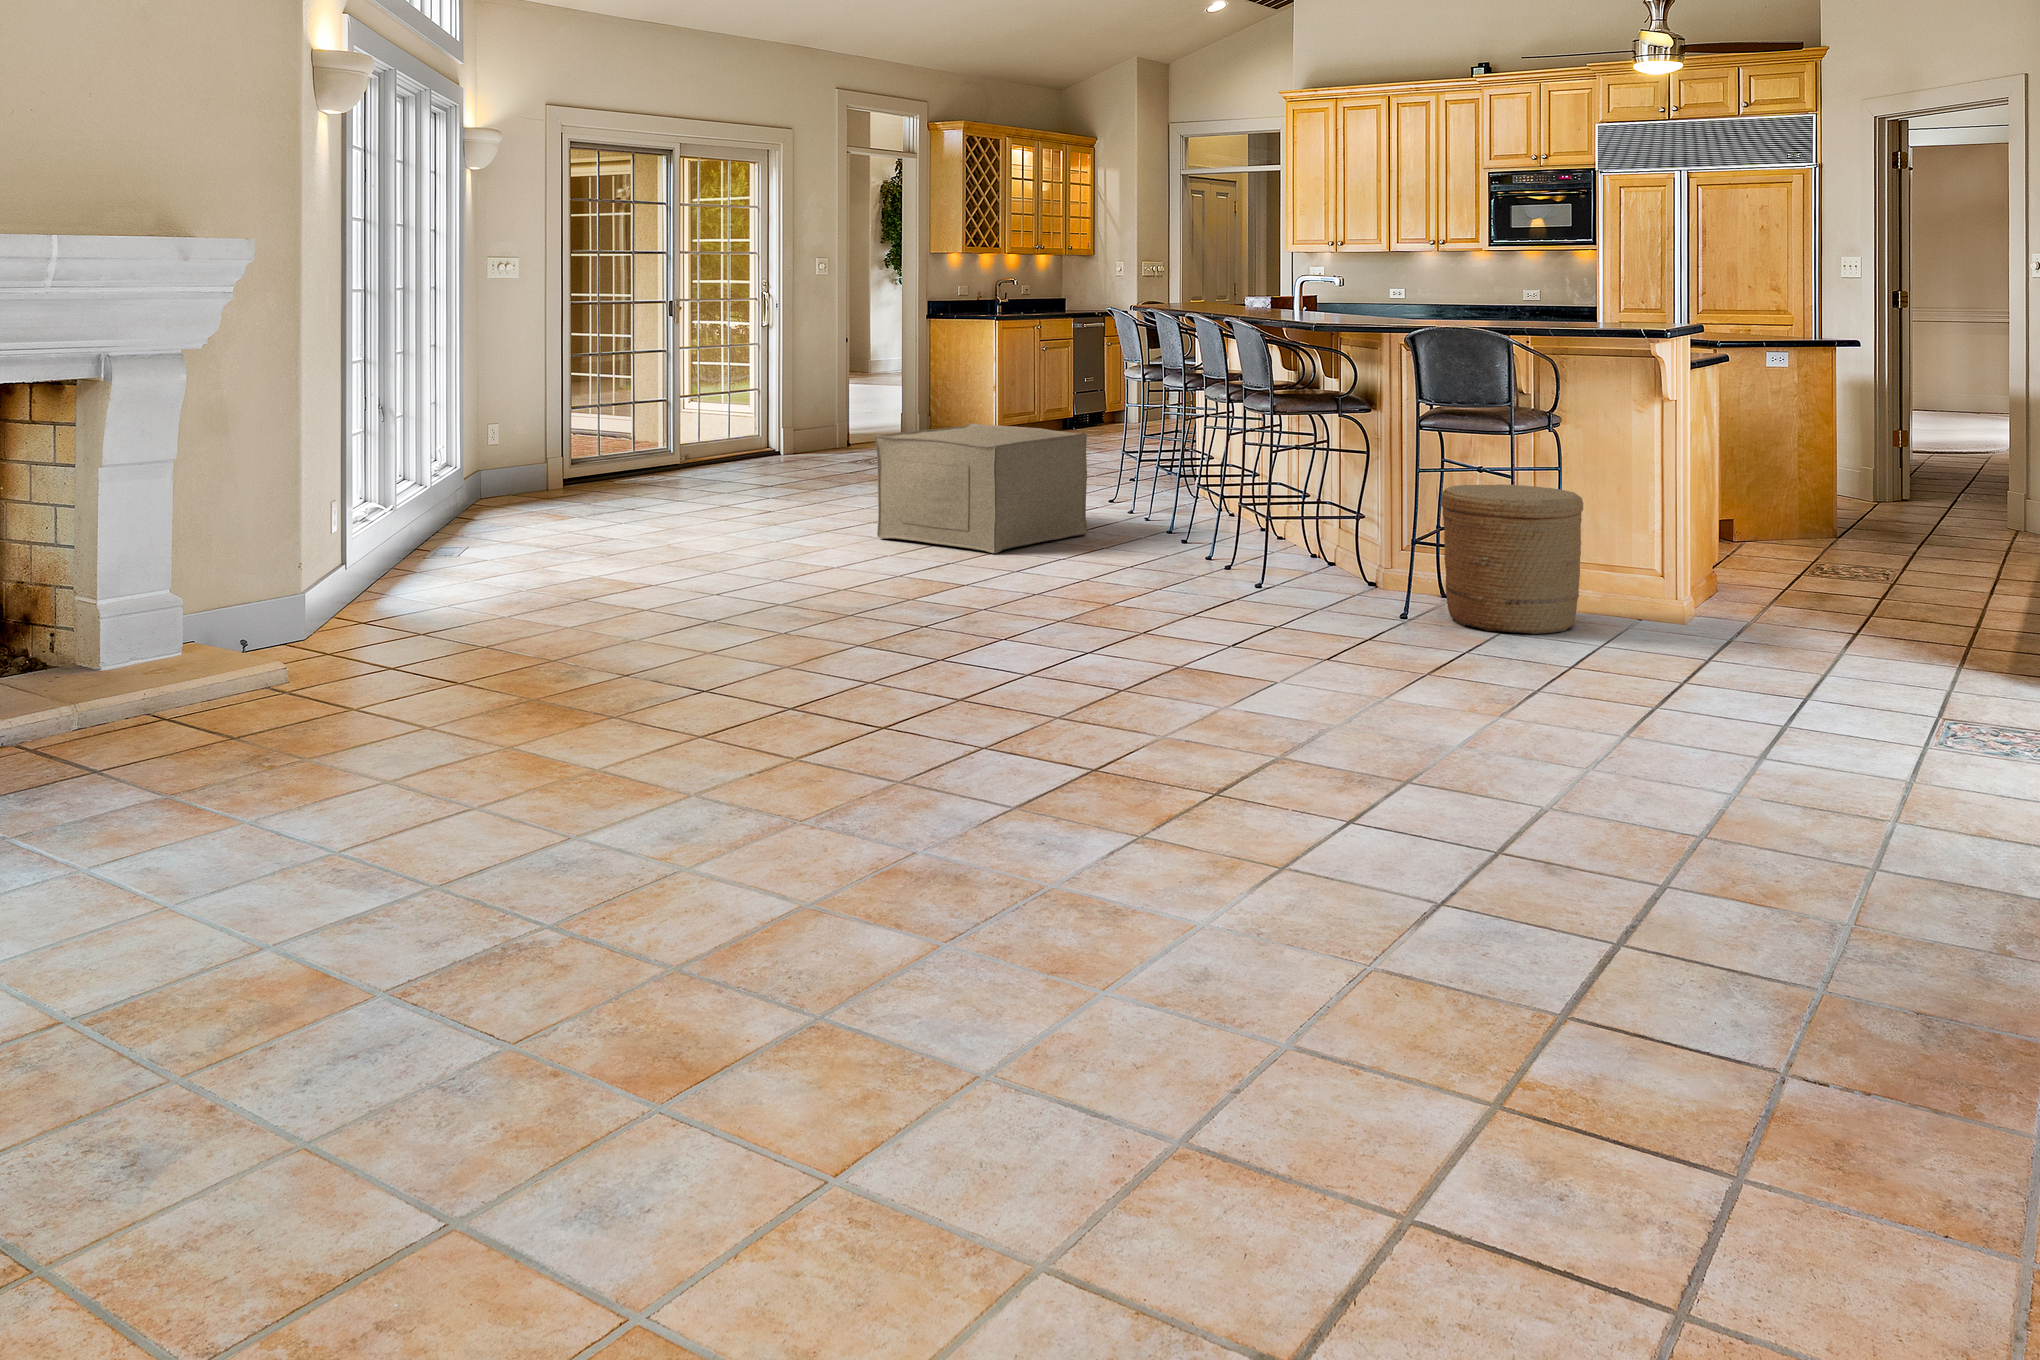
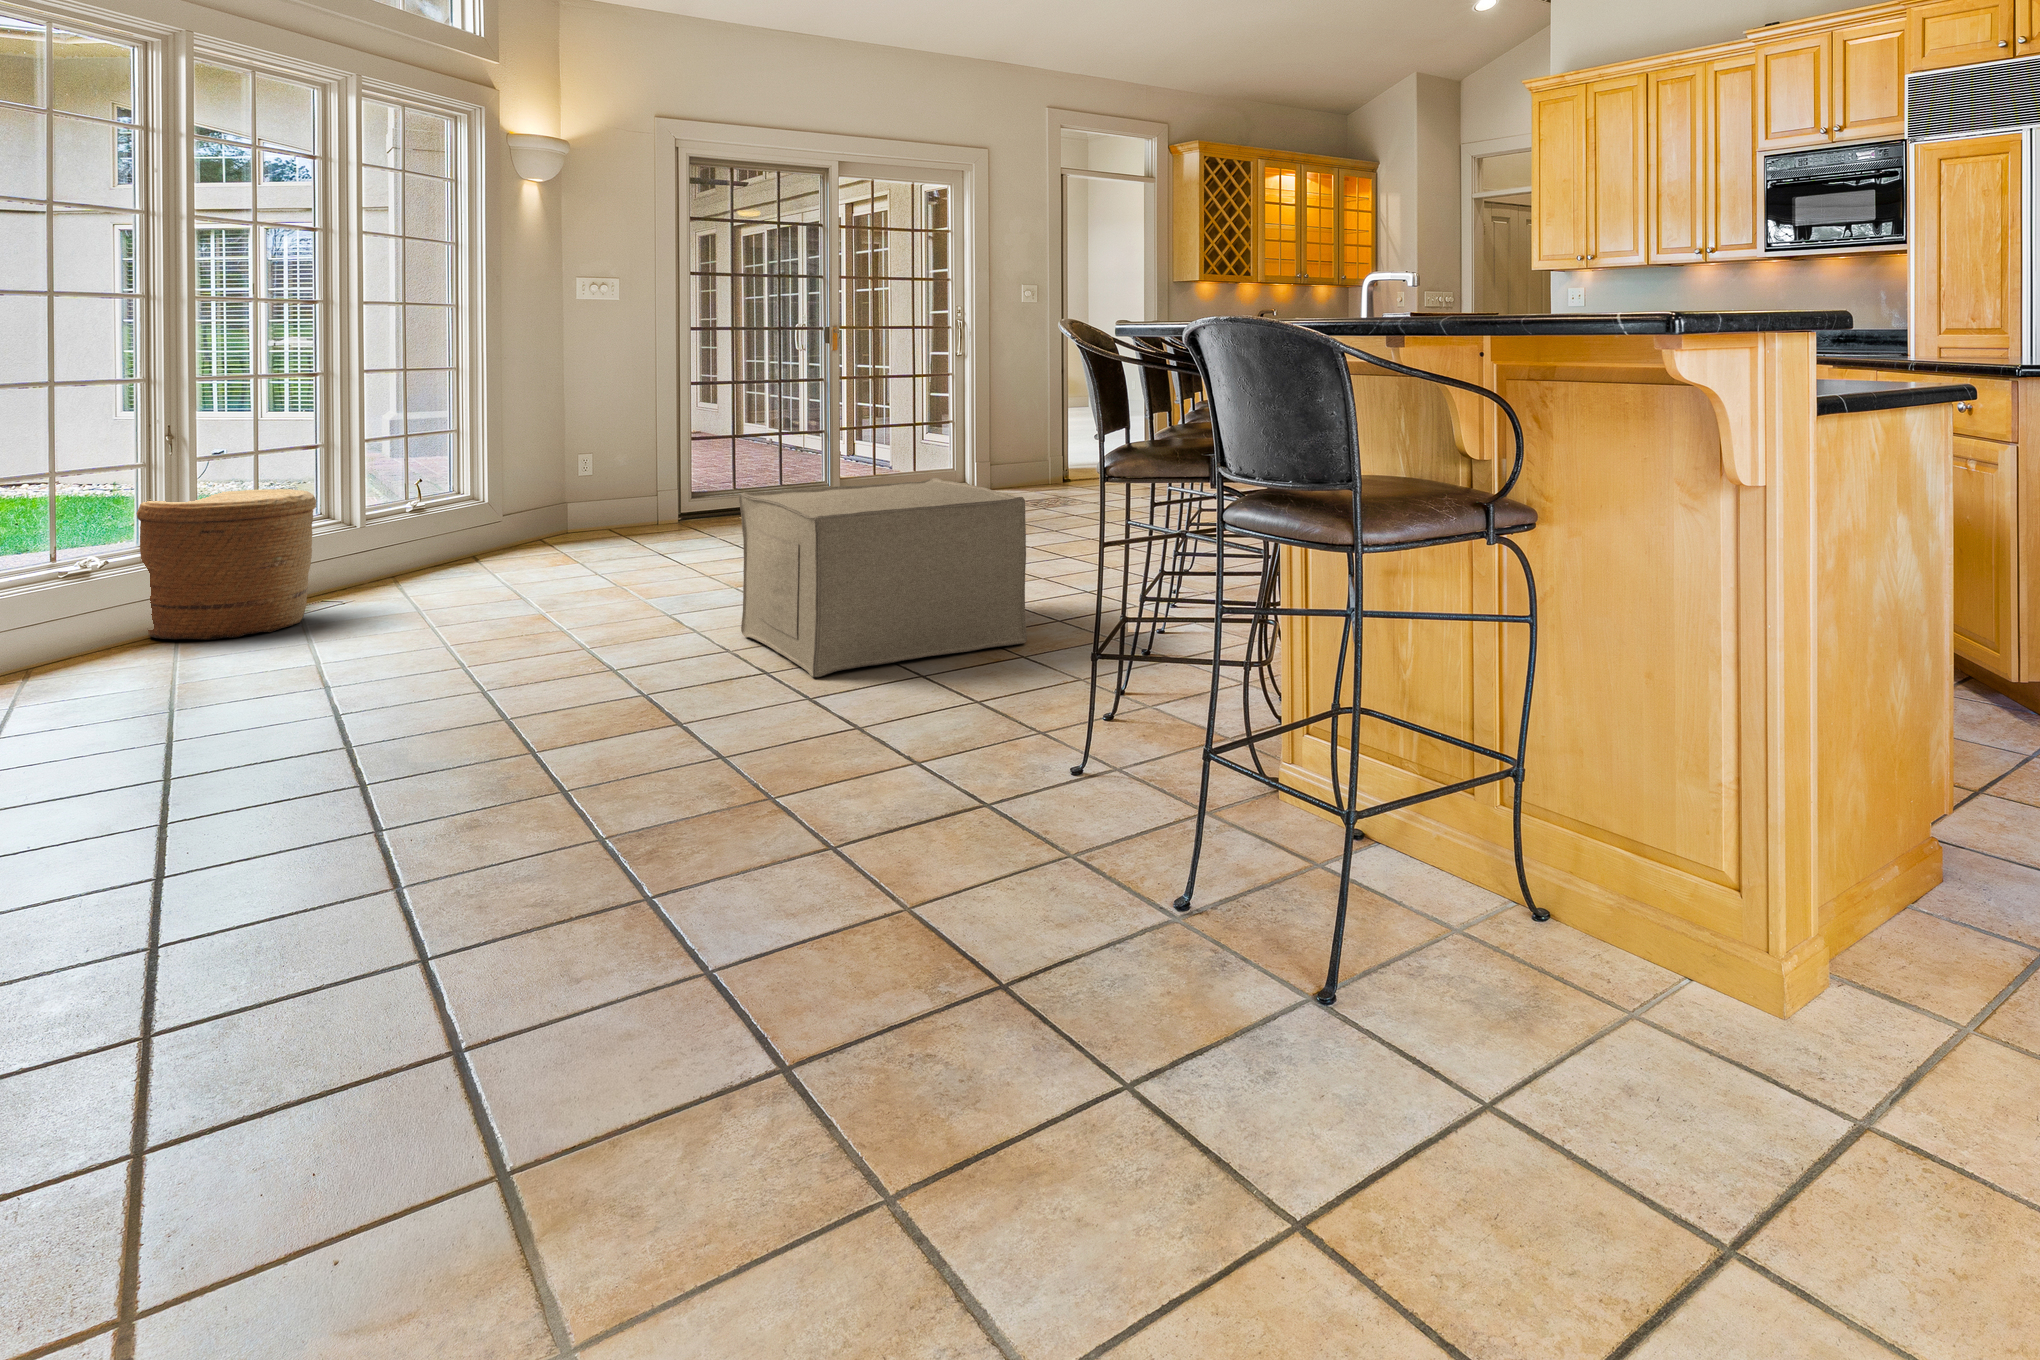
woven basket: present [1441,484,1583,634] -> present [137,489,316,640]

